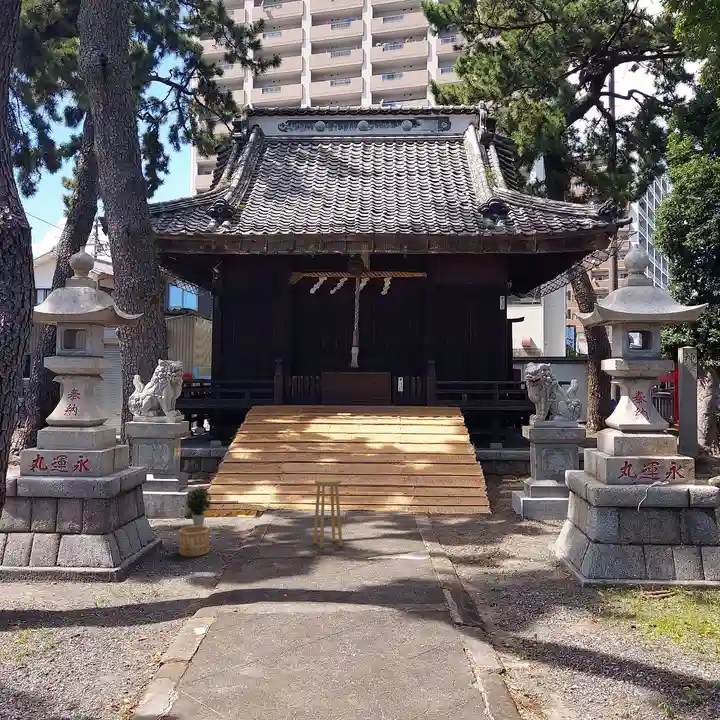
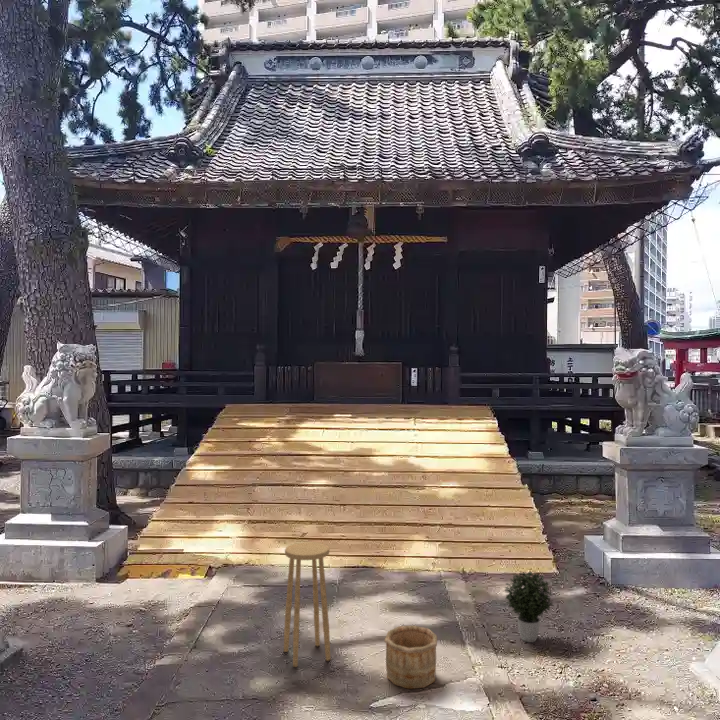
potted plant: present [186,489,211,526] -> present [505,572,553,643]
wooden bucket: present [178,525,210,557] -> present [385,626,437,689]

